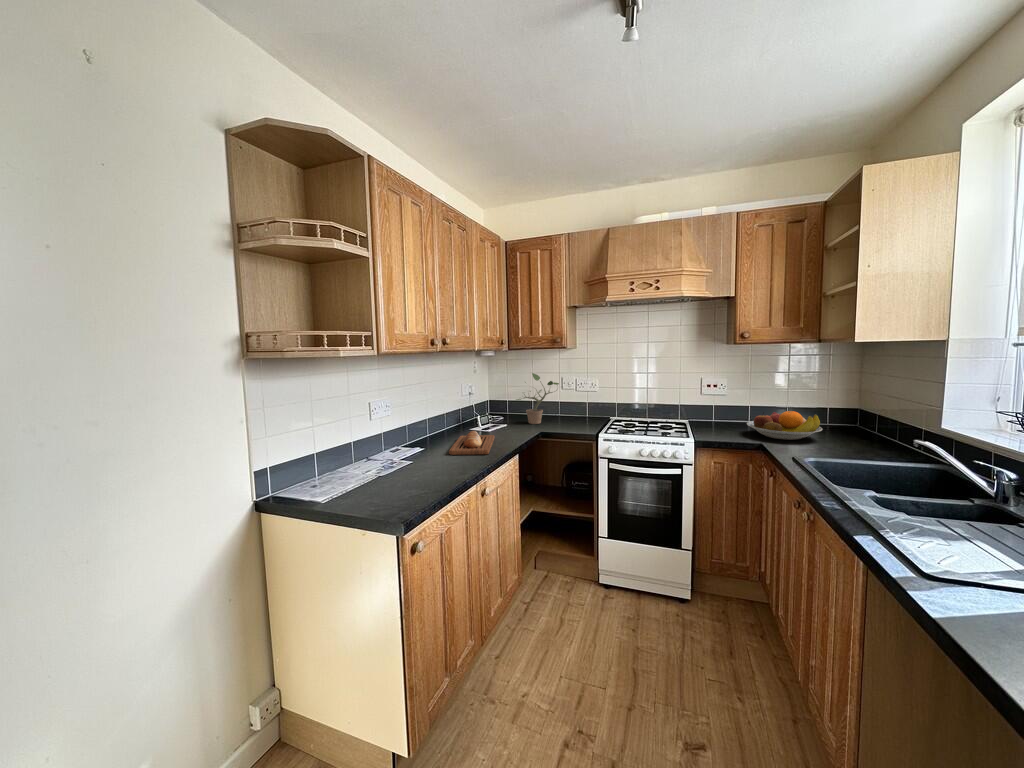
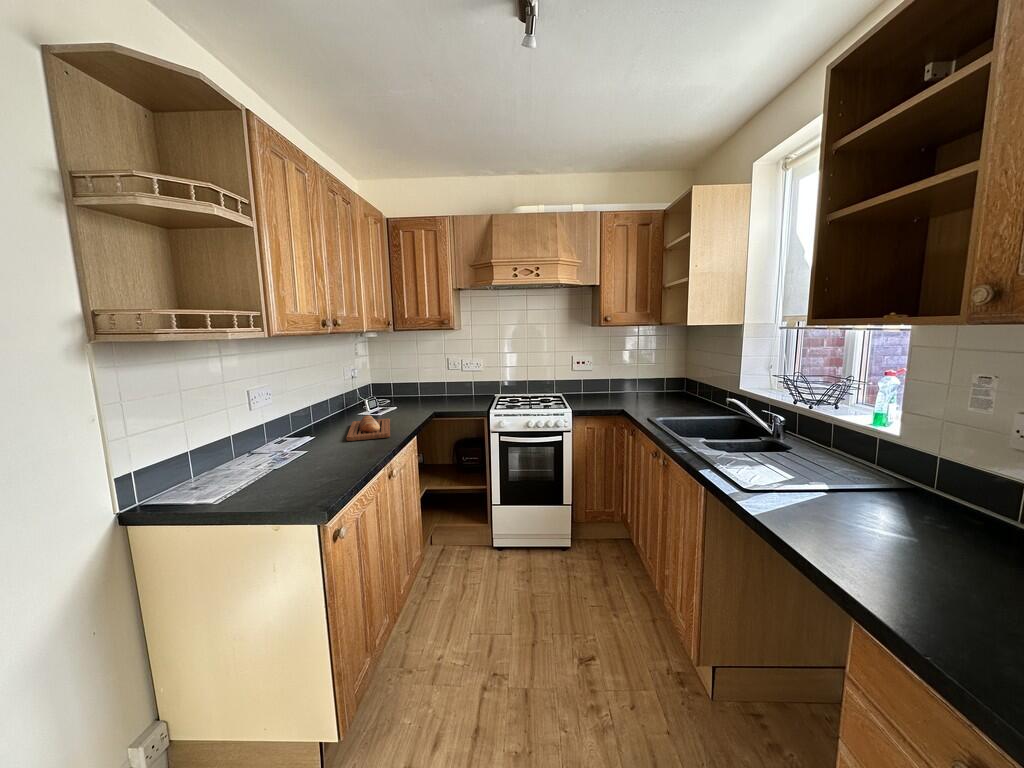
potted plant: present [516,373,559,424] -> none [405,354,449,405]
fruit bowl: present [747,411,822,440] -> none [610,382,664,405]

